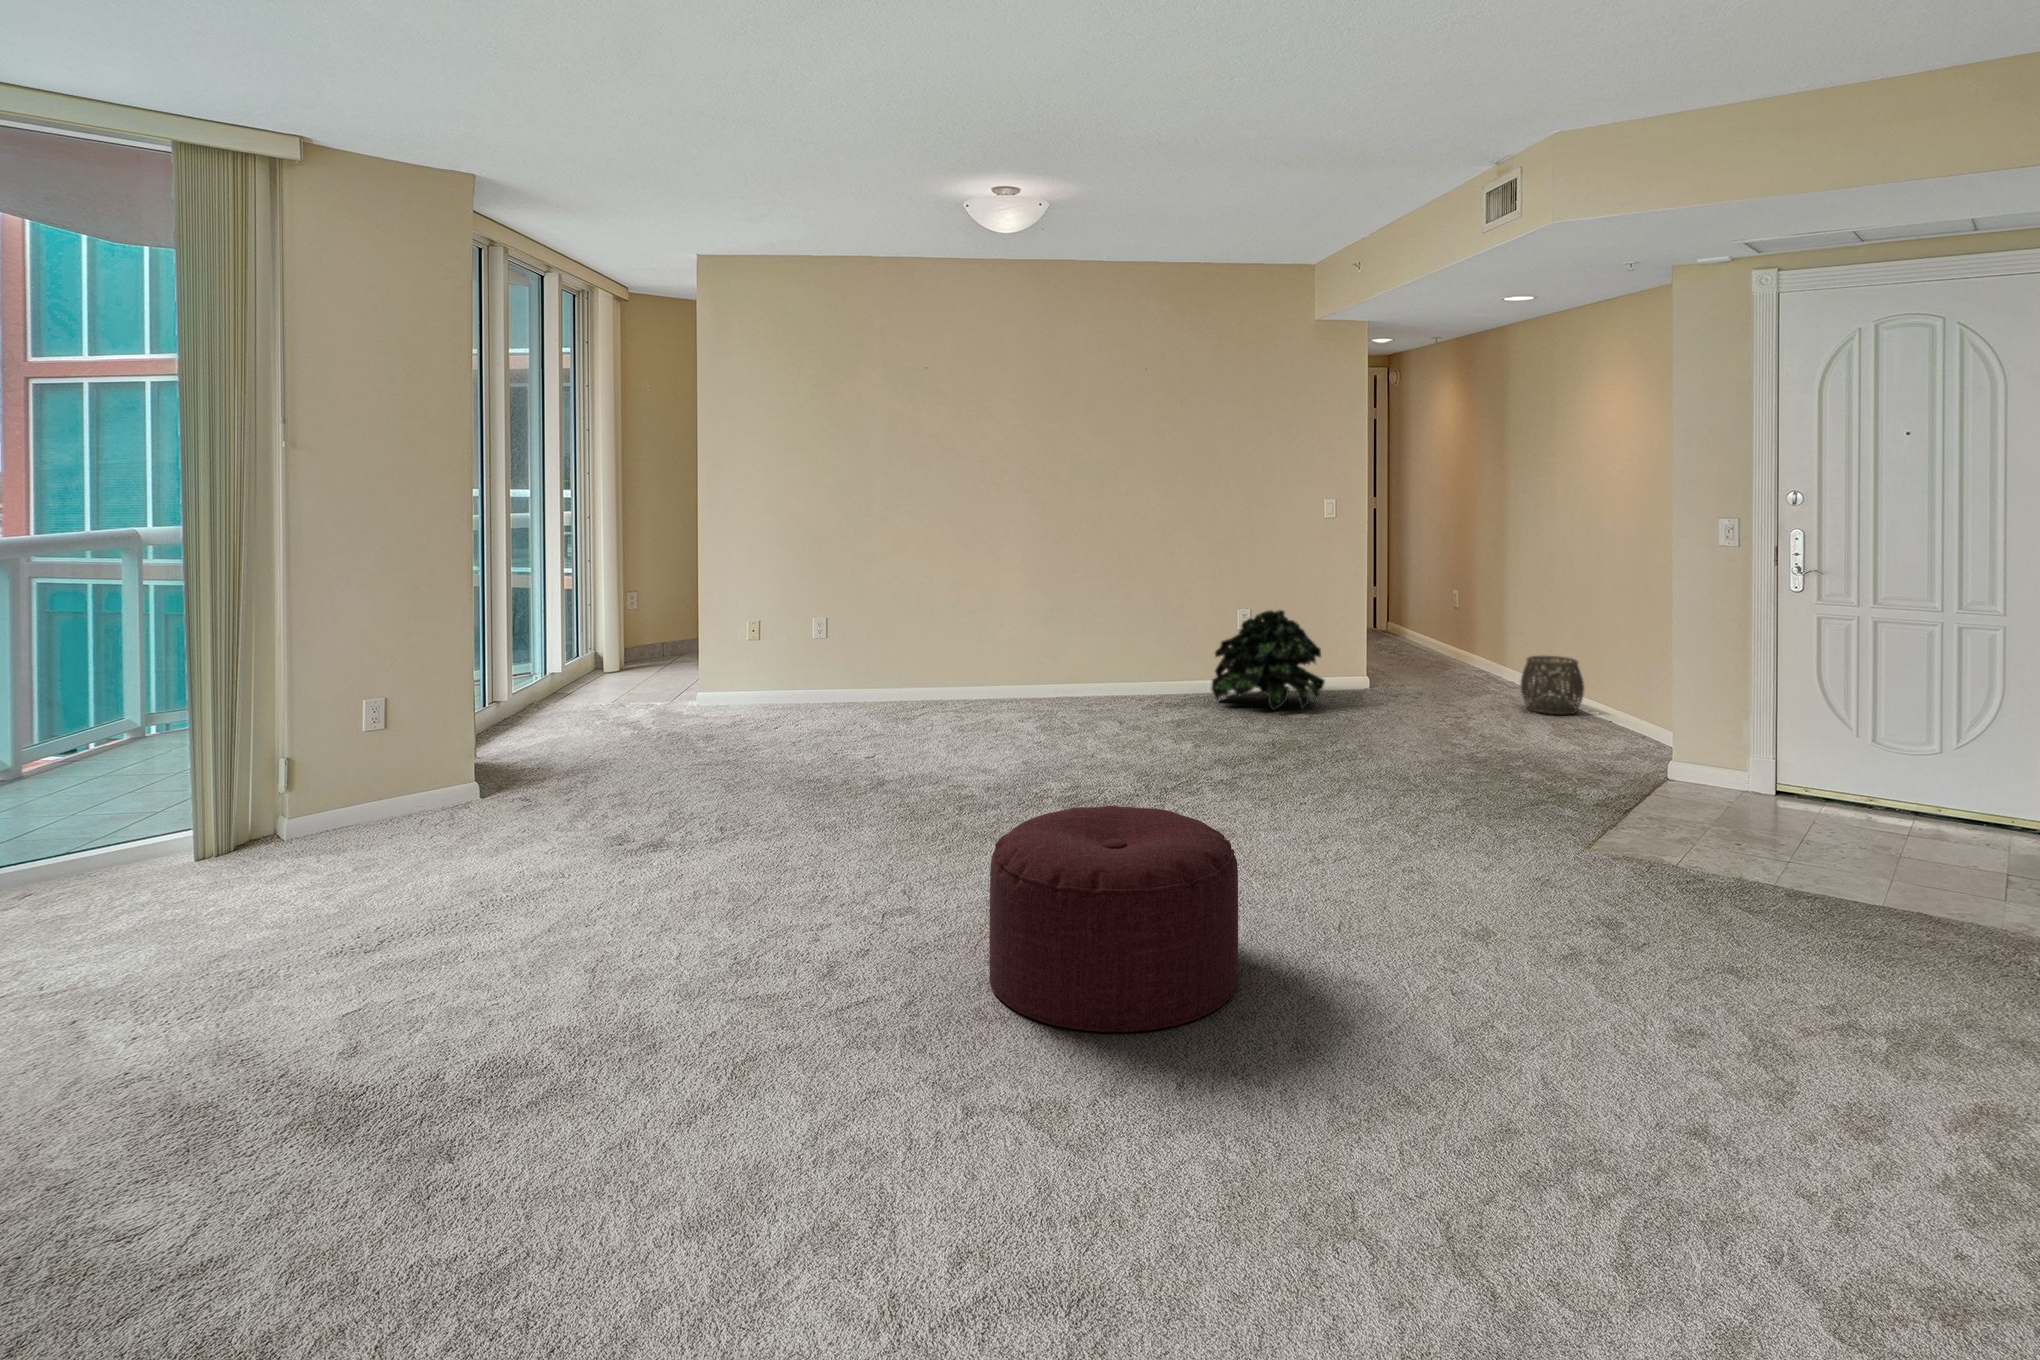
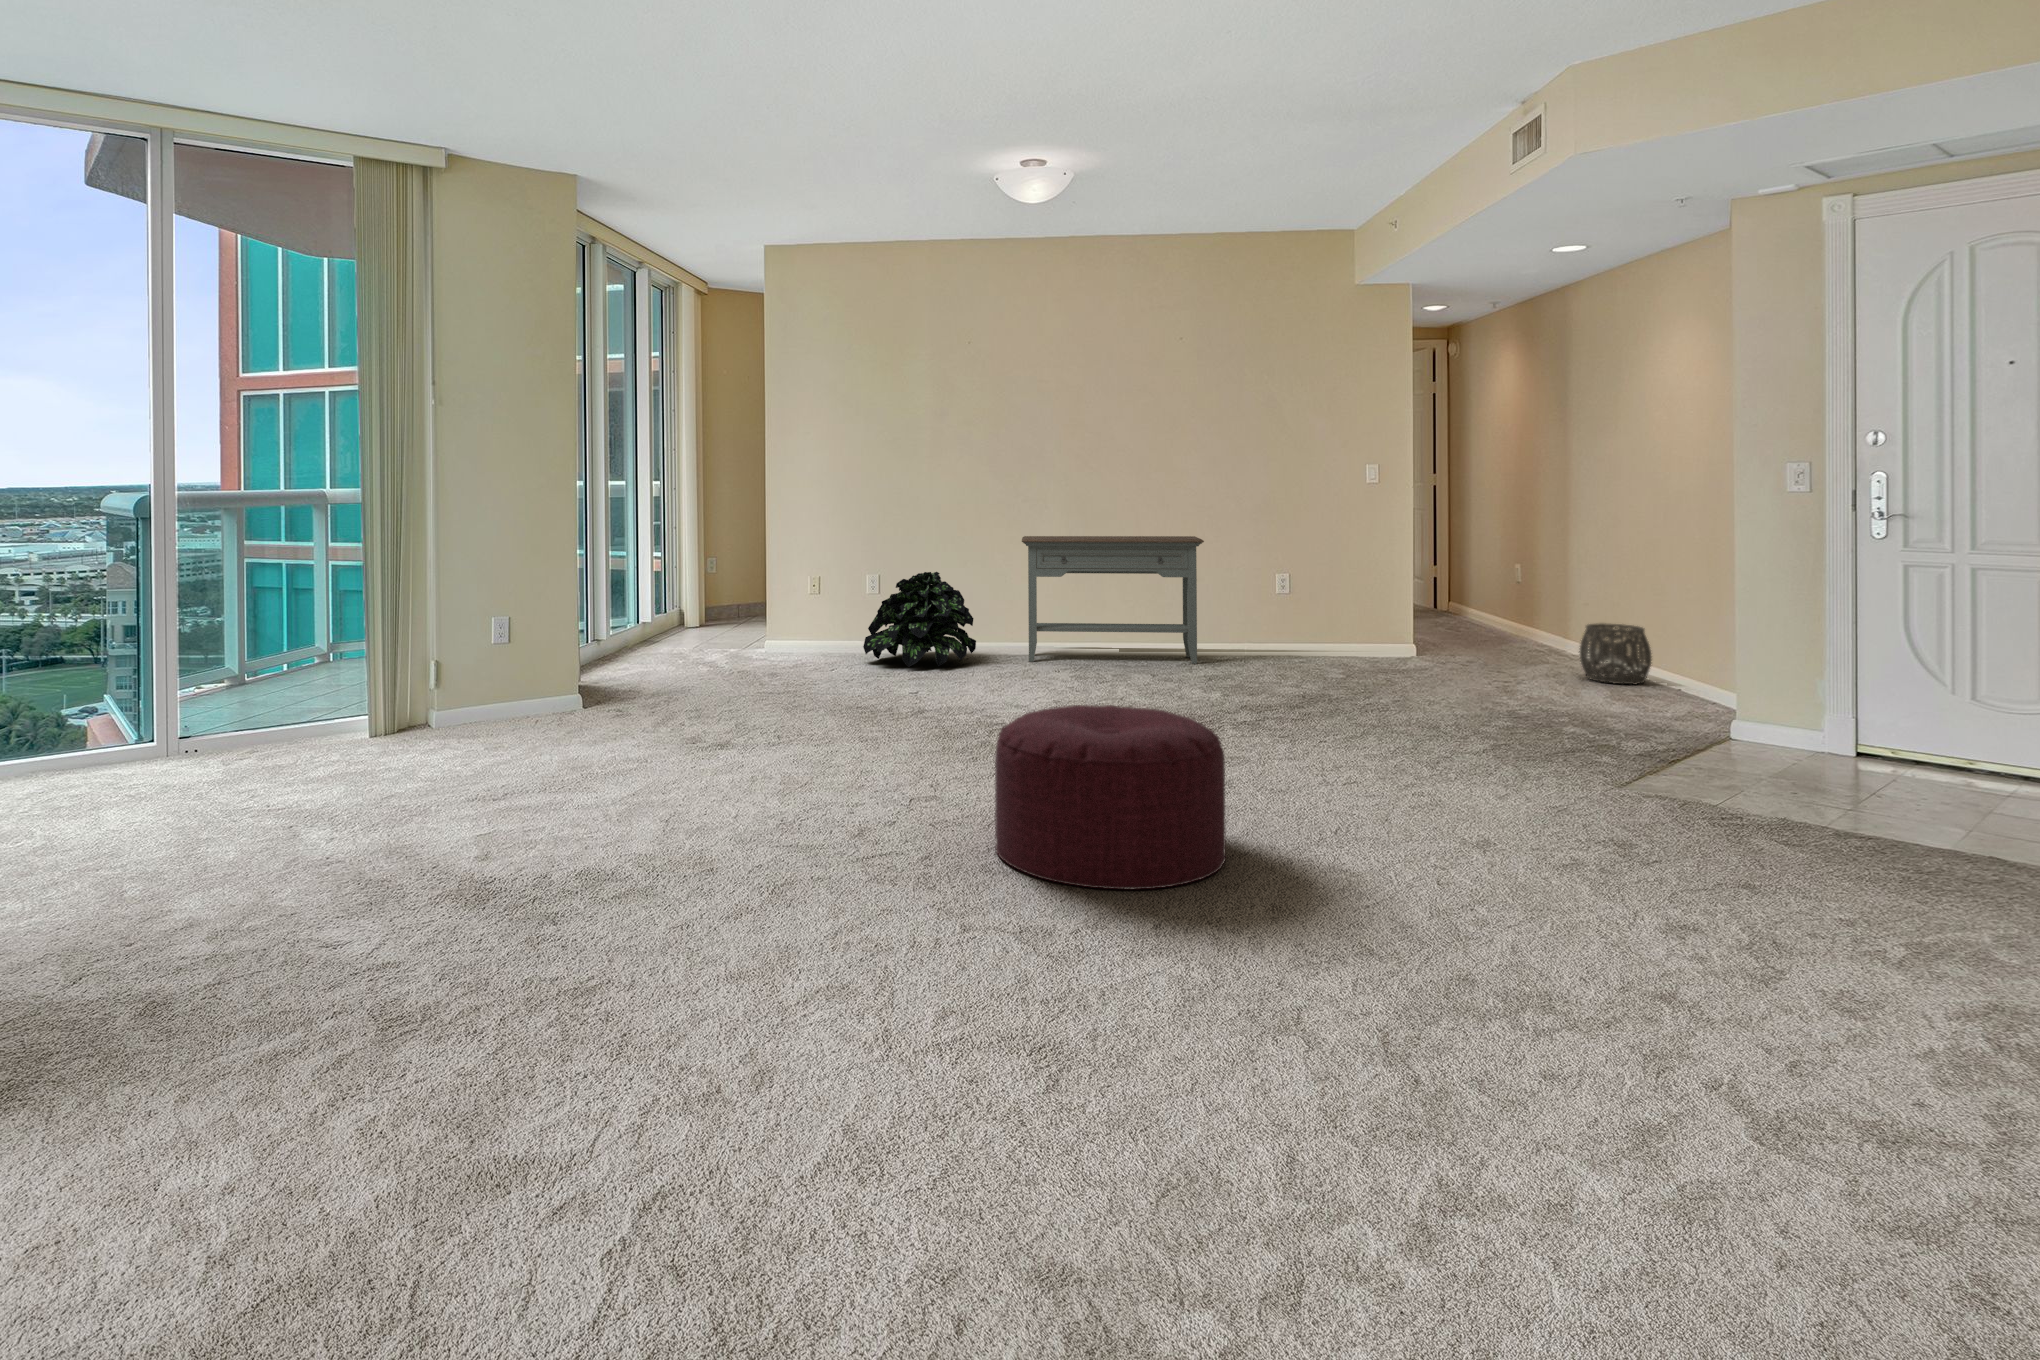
console table: none [986,572,1173,708] -> present [1022,536,1204,664]
potted plant: present [1212,610,1325,710] -> present [863,572,976,667]

